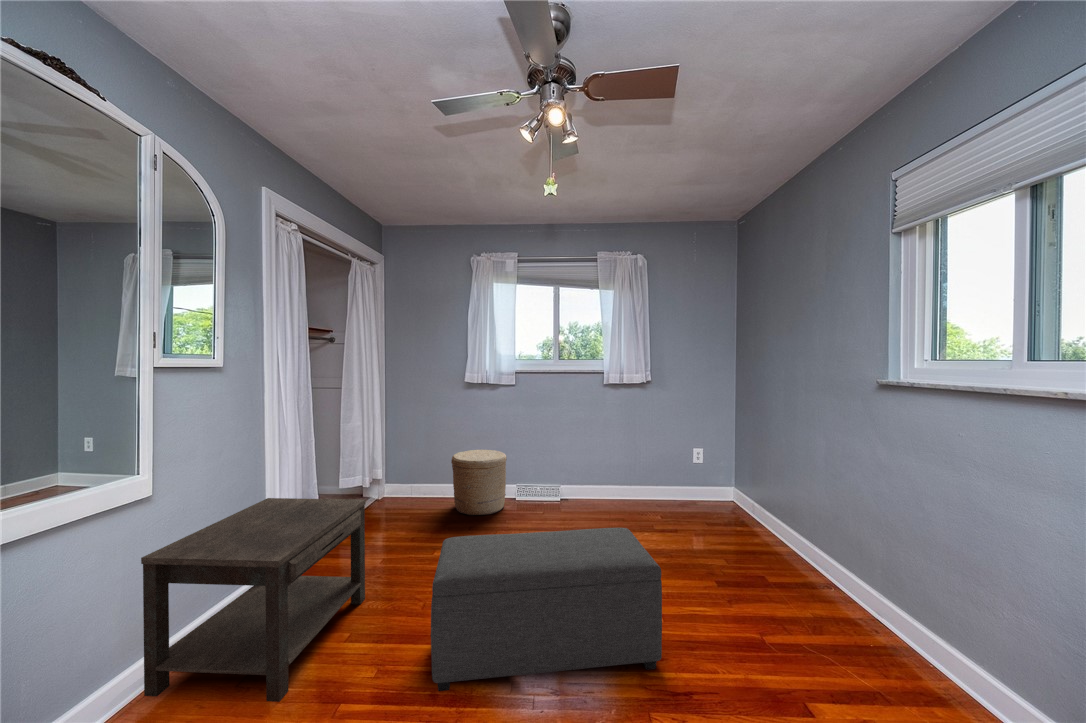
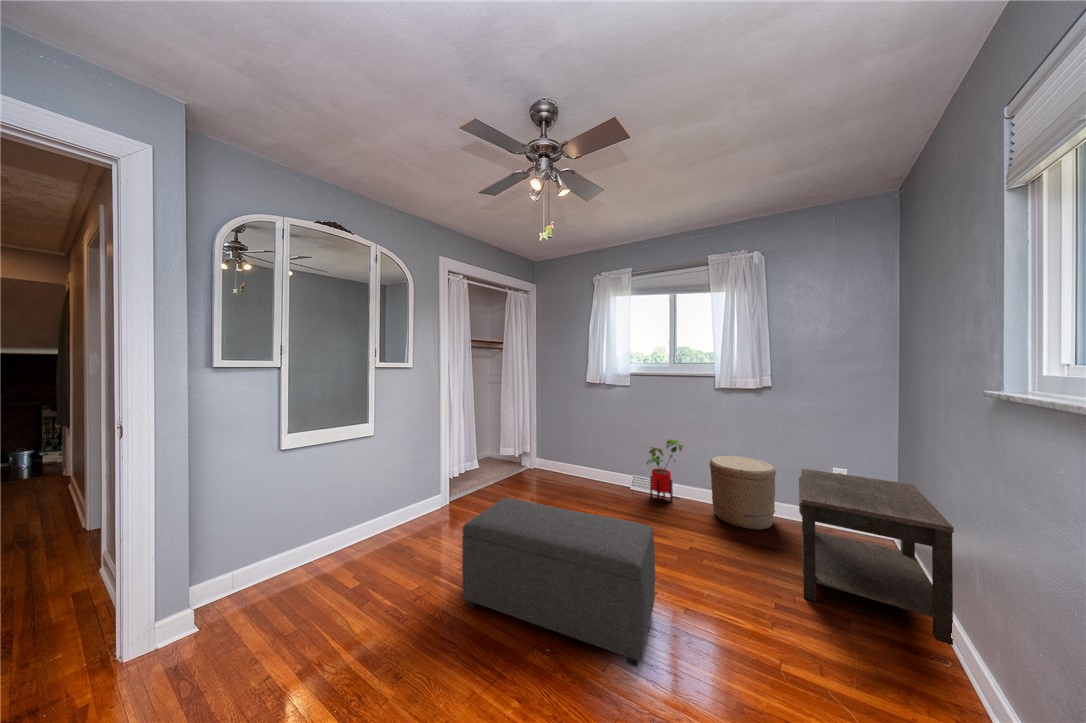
house plant: none [537,440,579,511] -> present [646,439,684,502]
woven basket: present [451,450,507,515] -> present [710,456,776,530]
side table: present [141,498,365,702] -> present [799,468,954,645]

